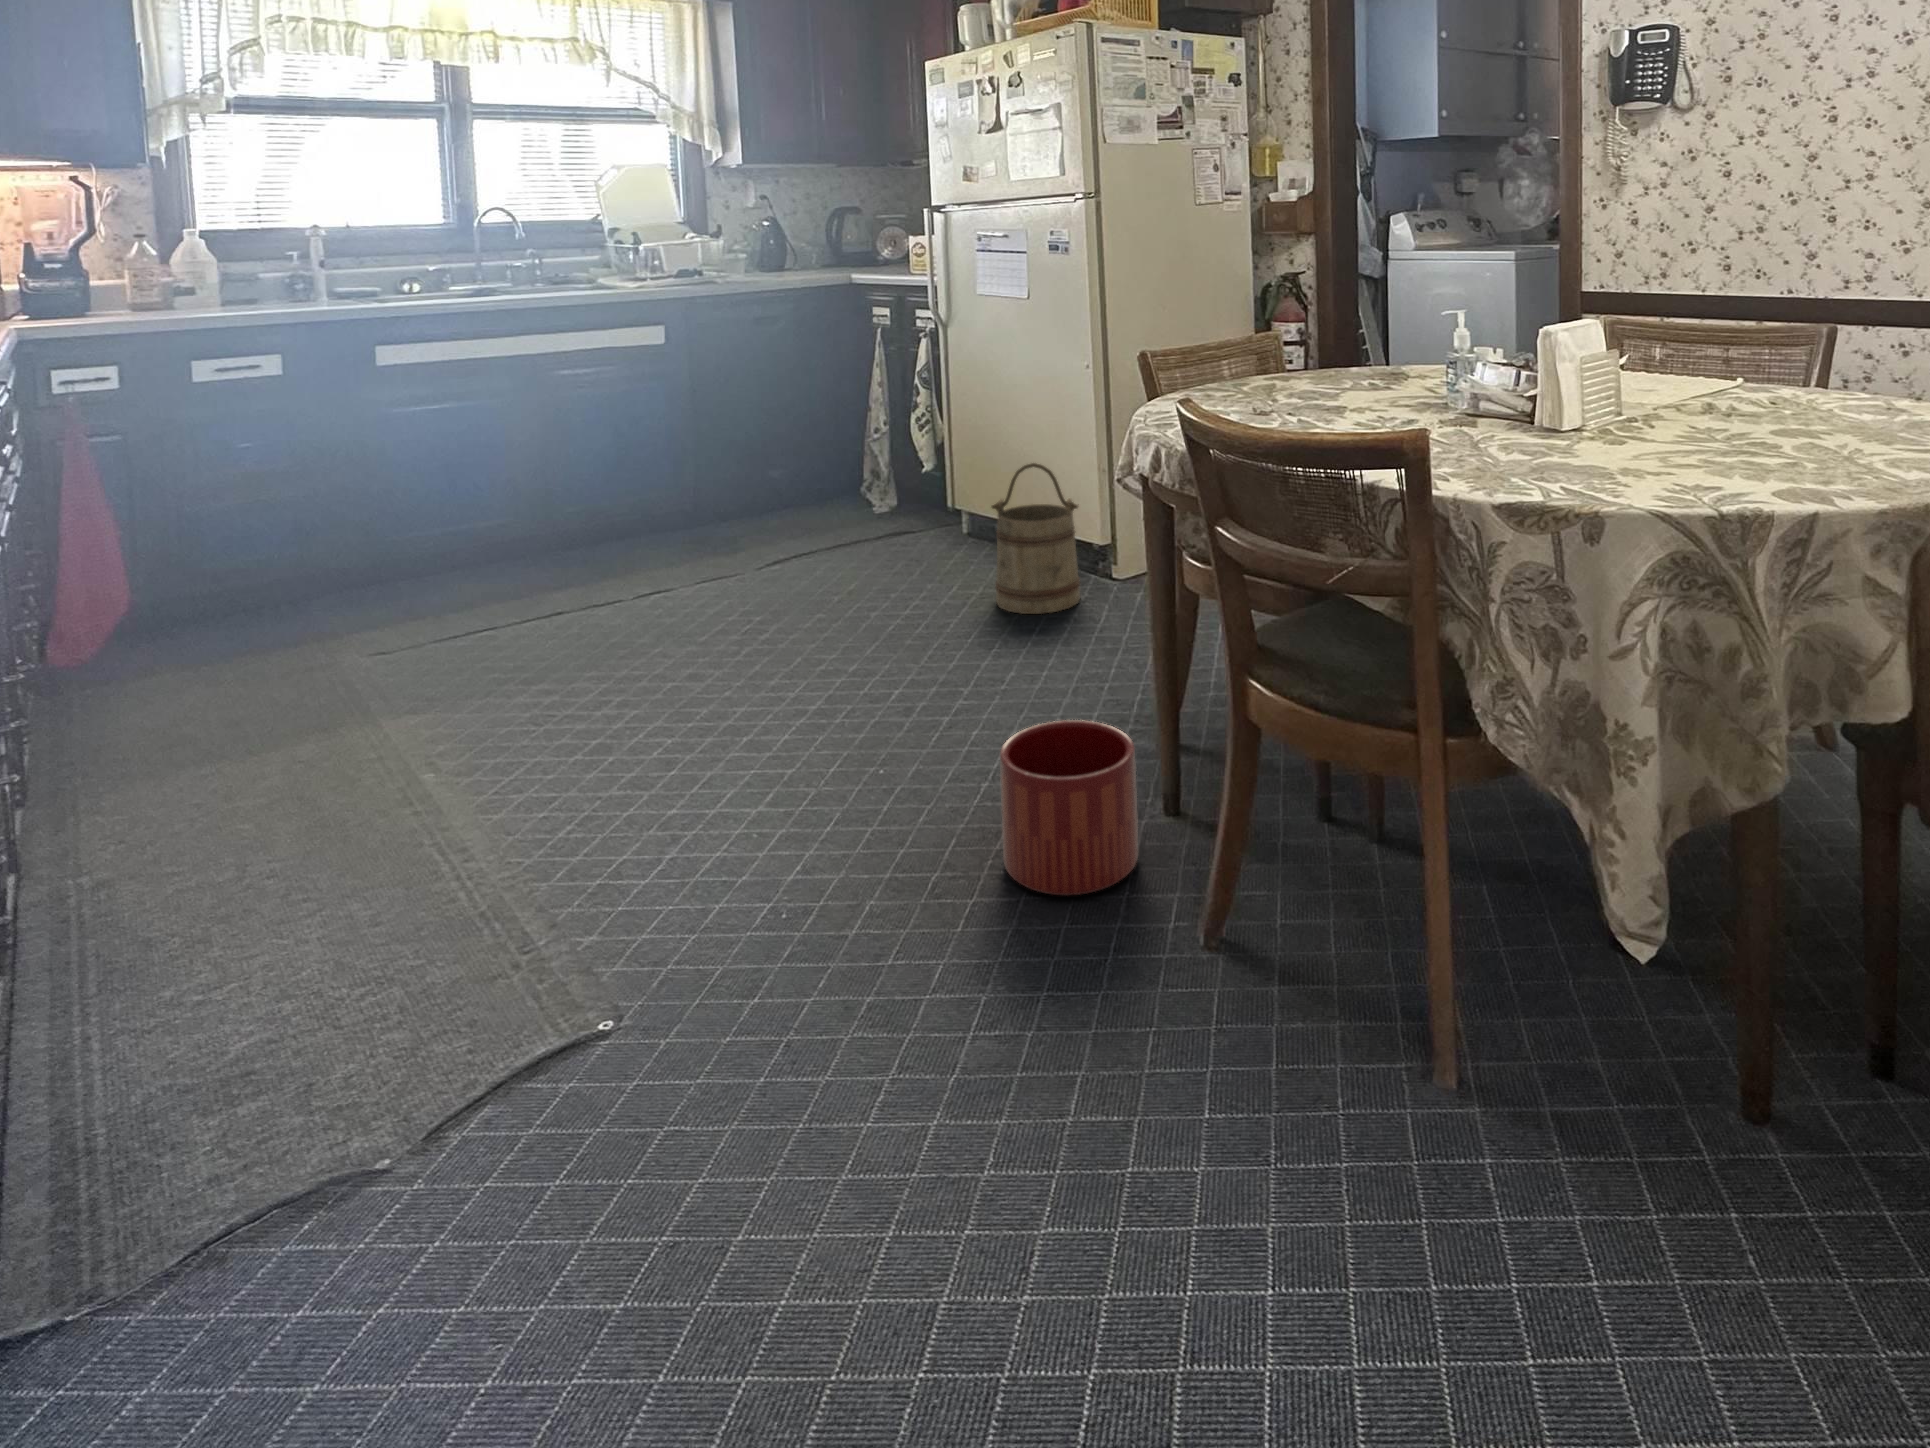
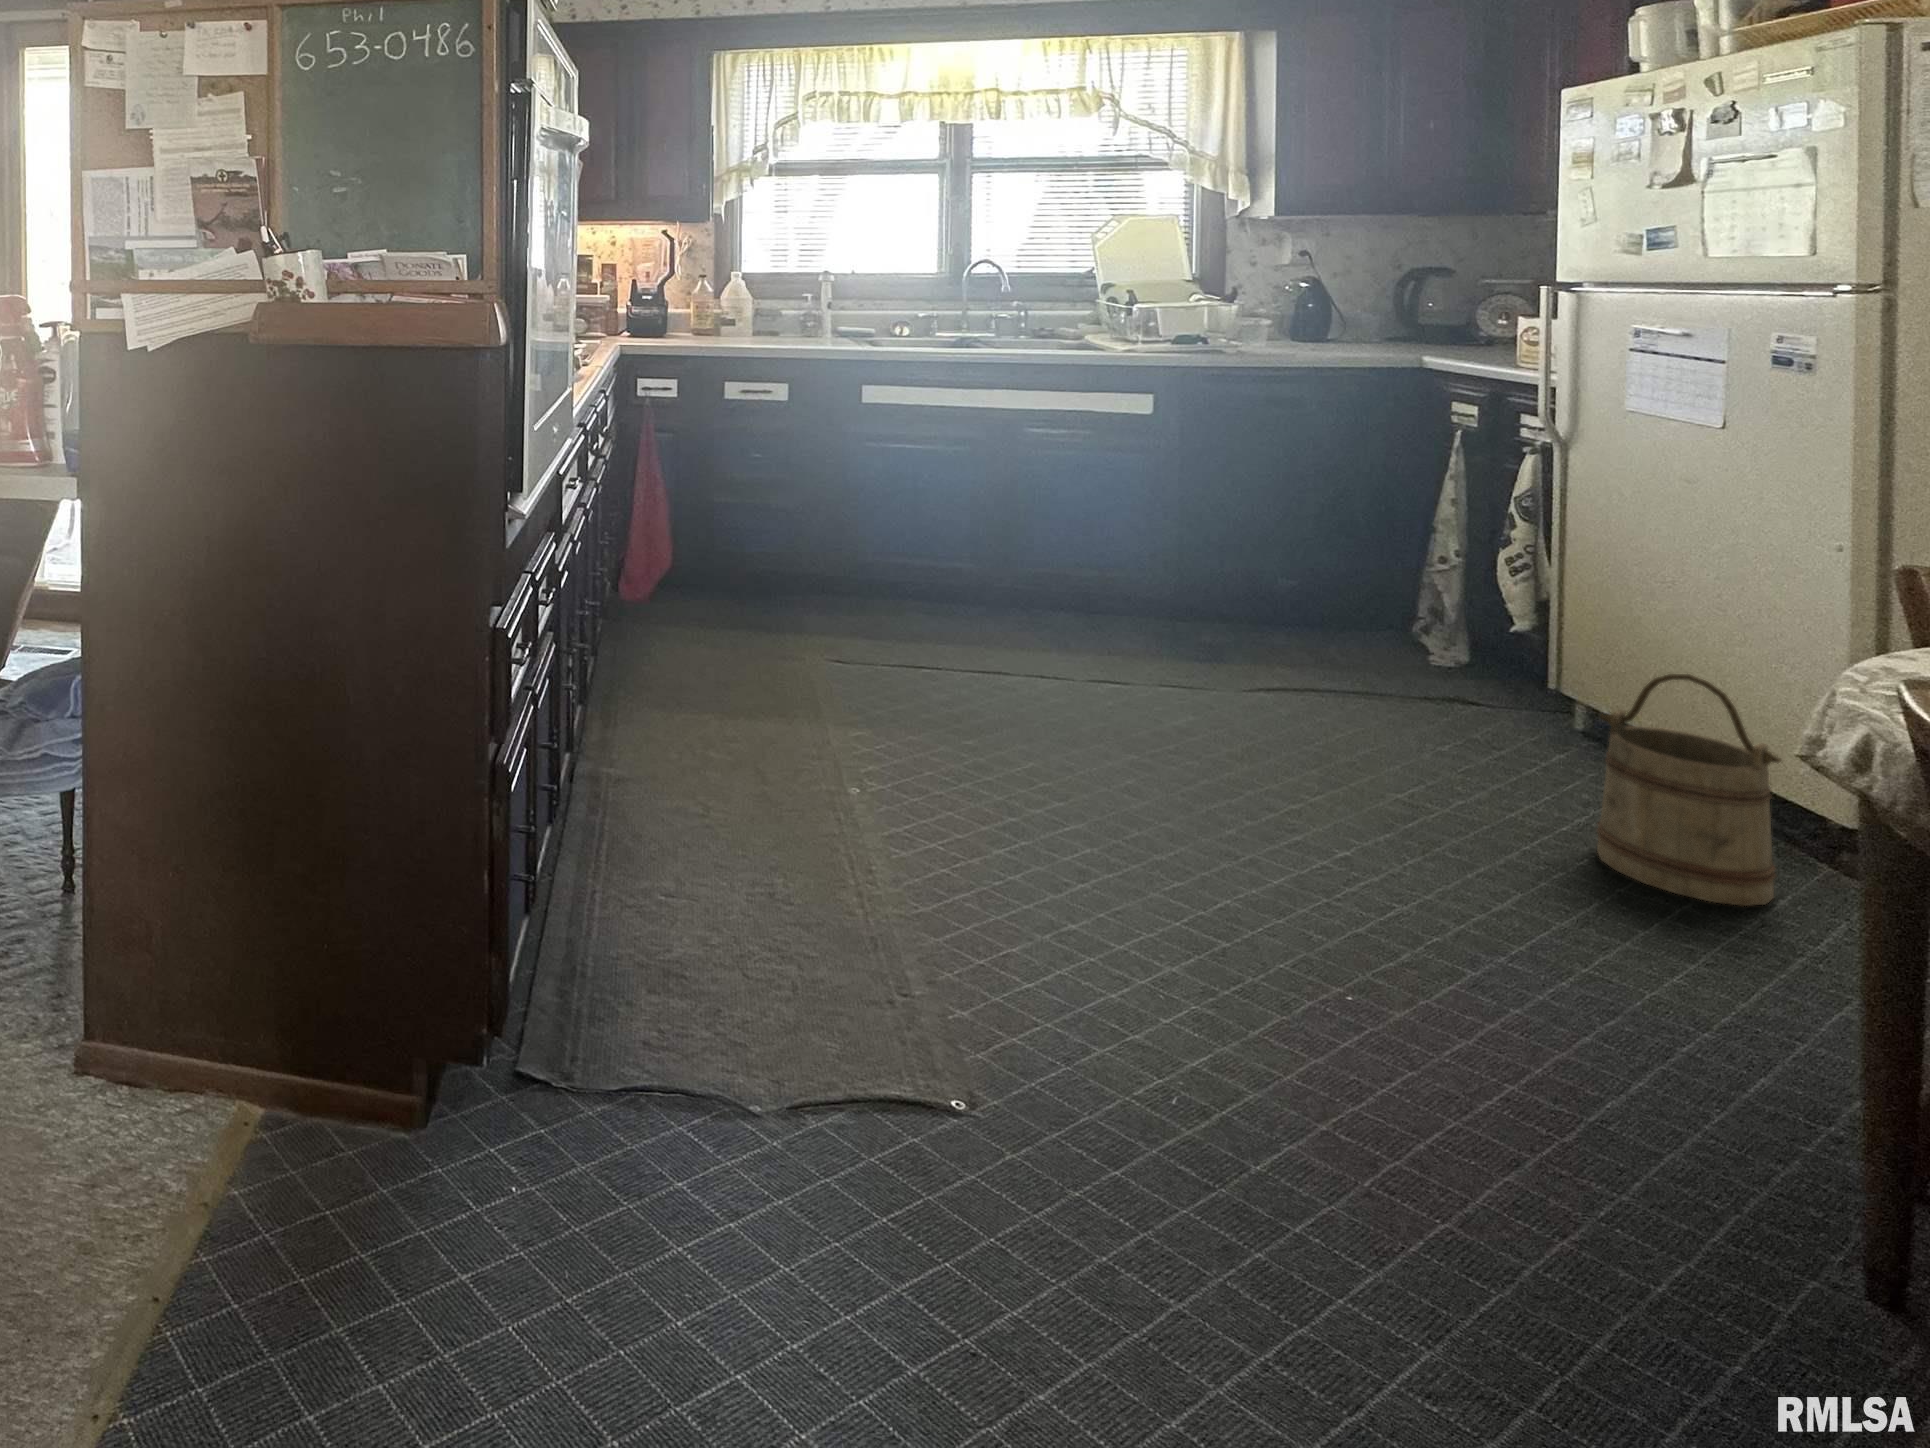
planter: present [1000,720,1138,896] -> none [1477,1036,1743,1324]

